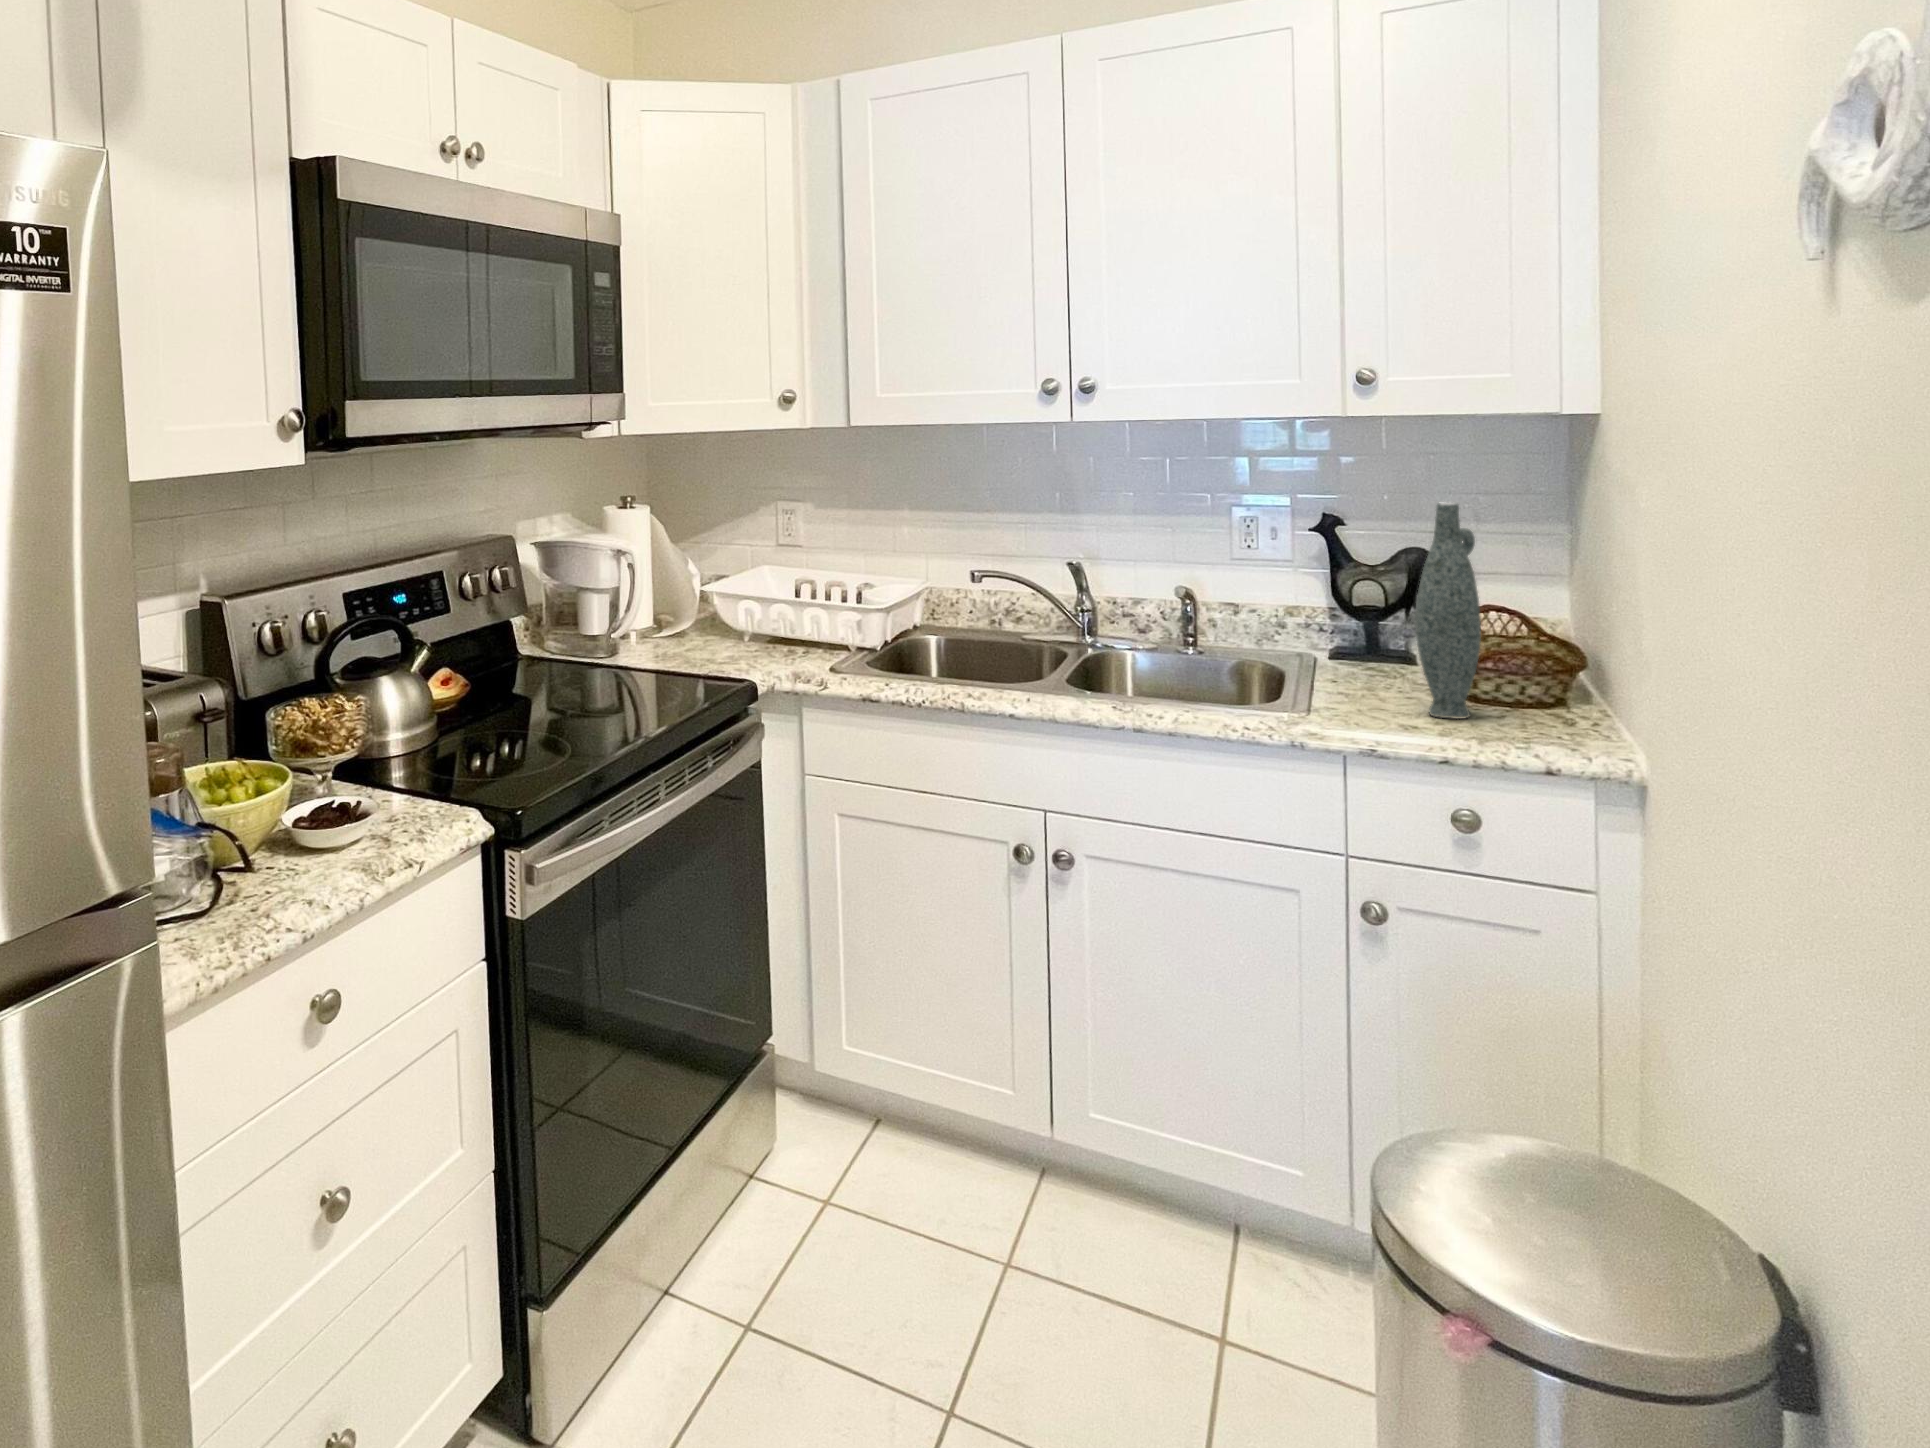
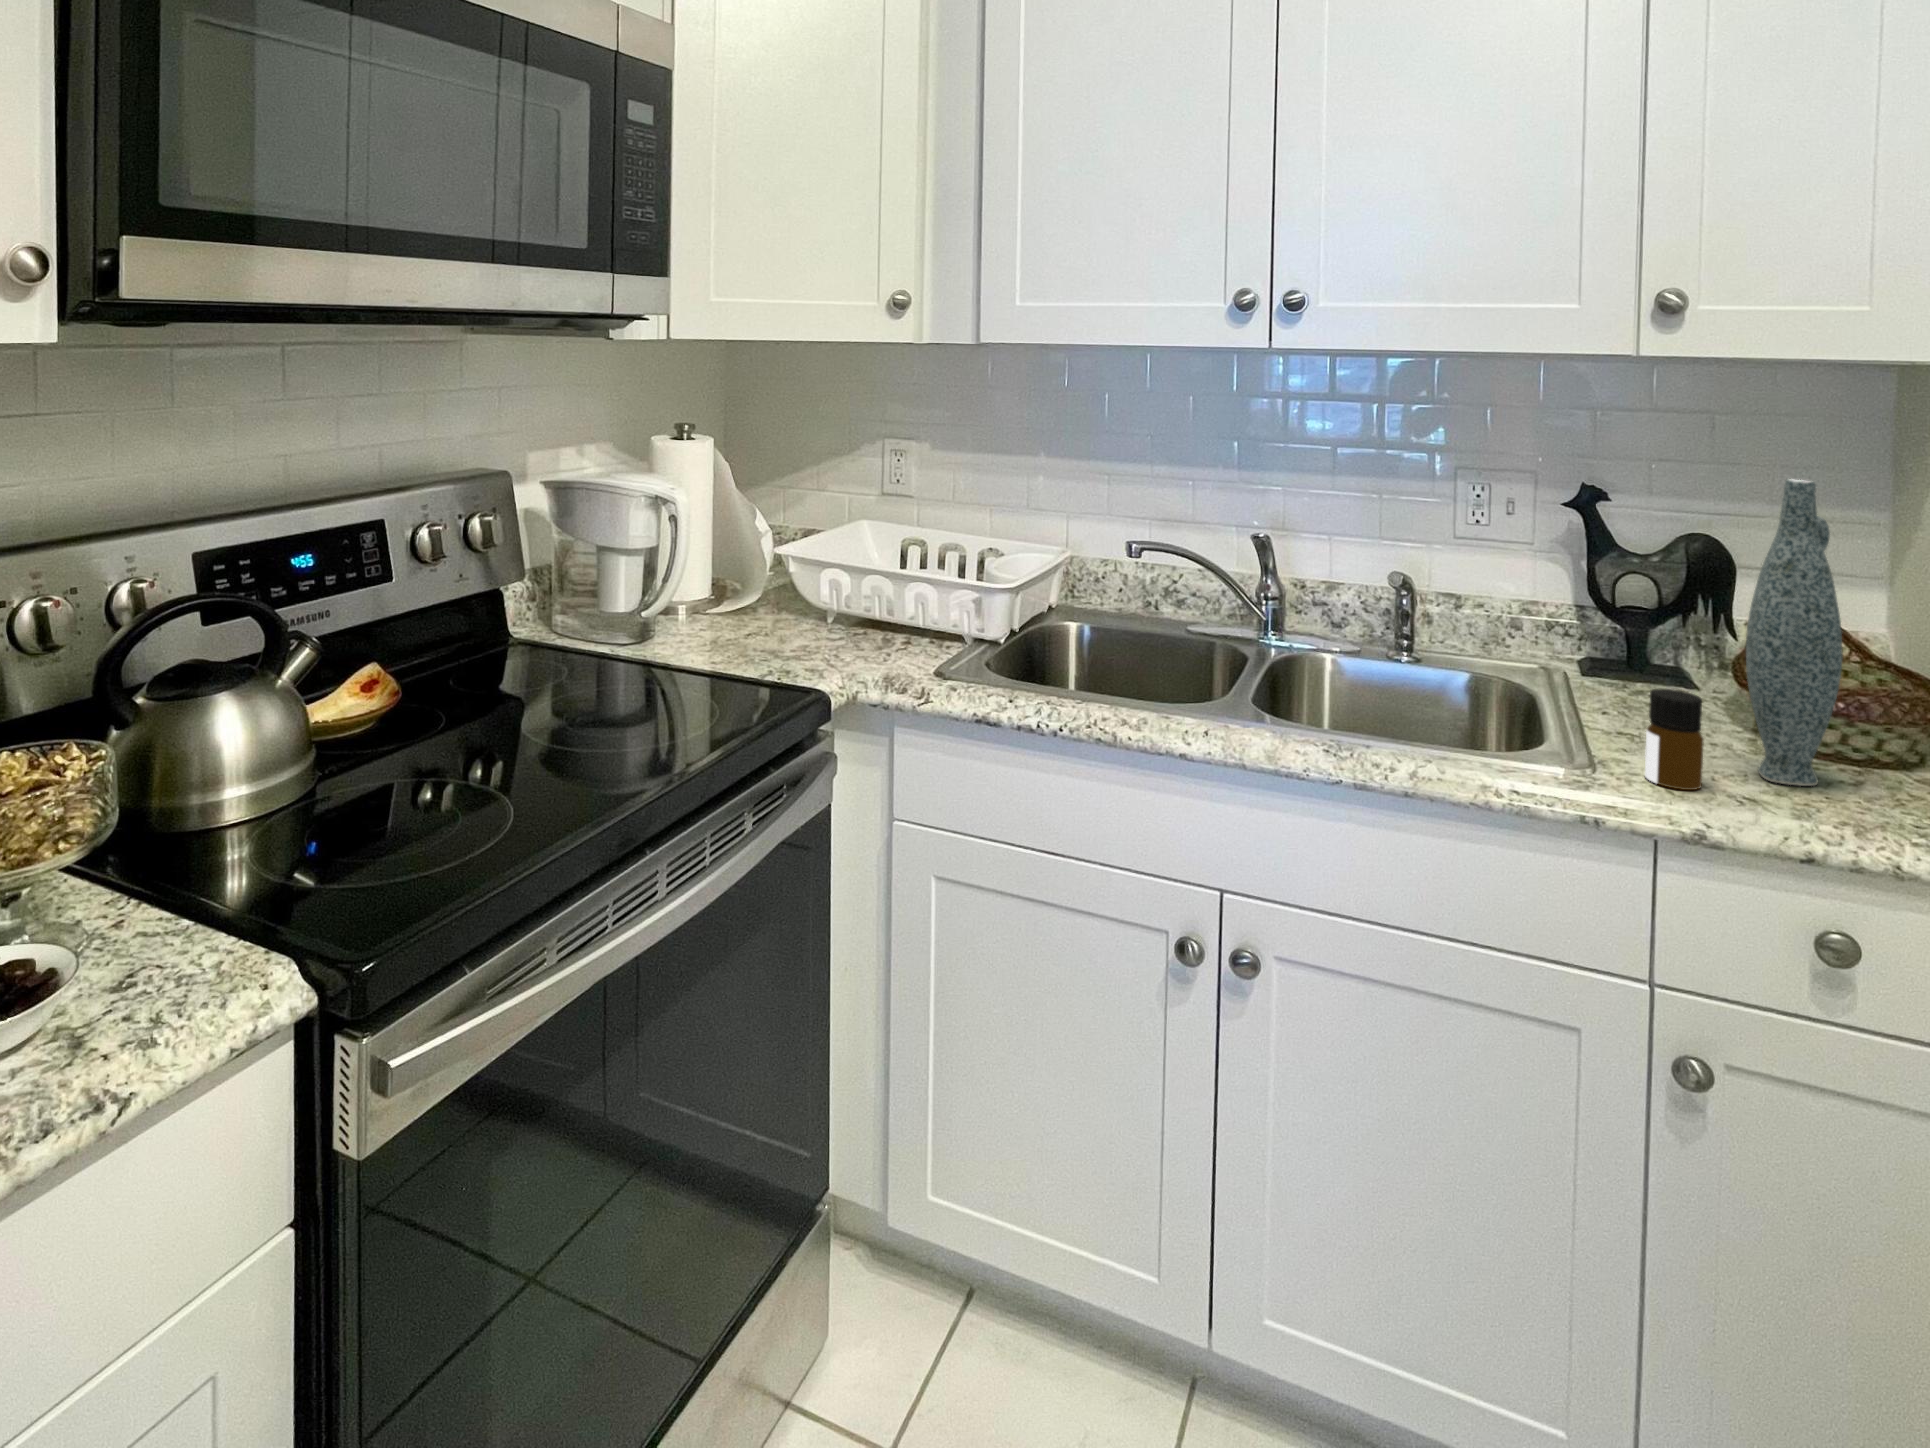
bottle: none [1341,654,1381,722] -> present [1645,689,1704,790]

